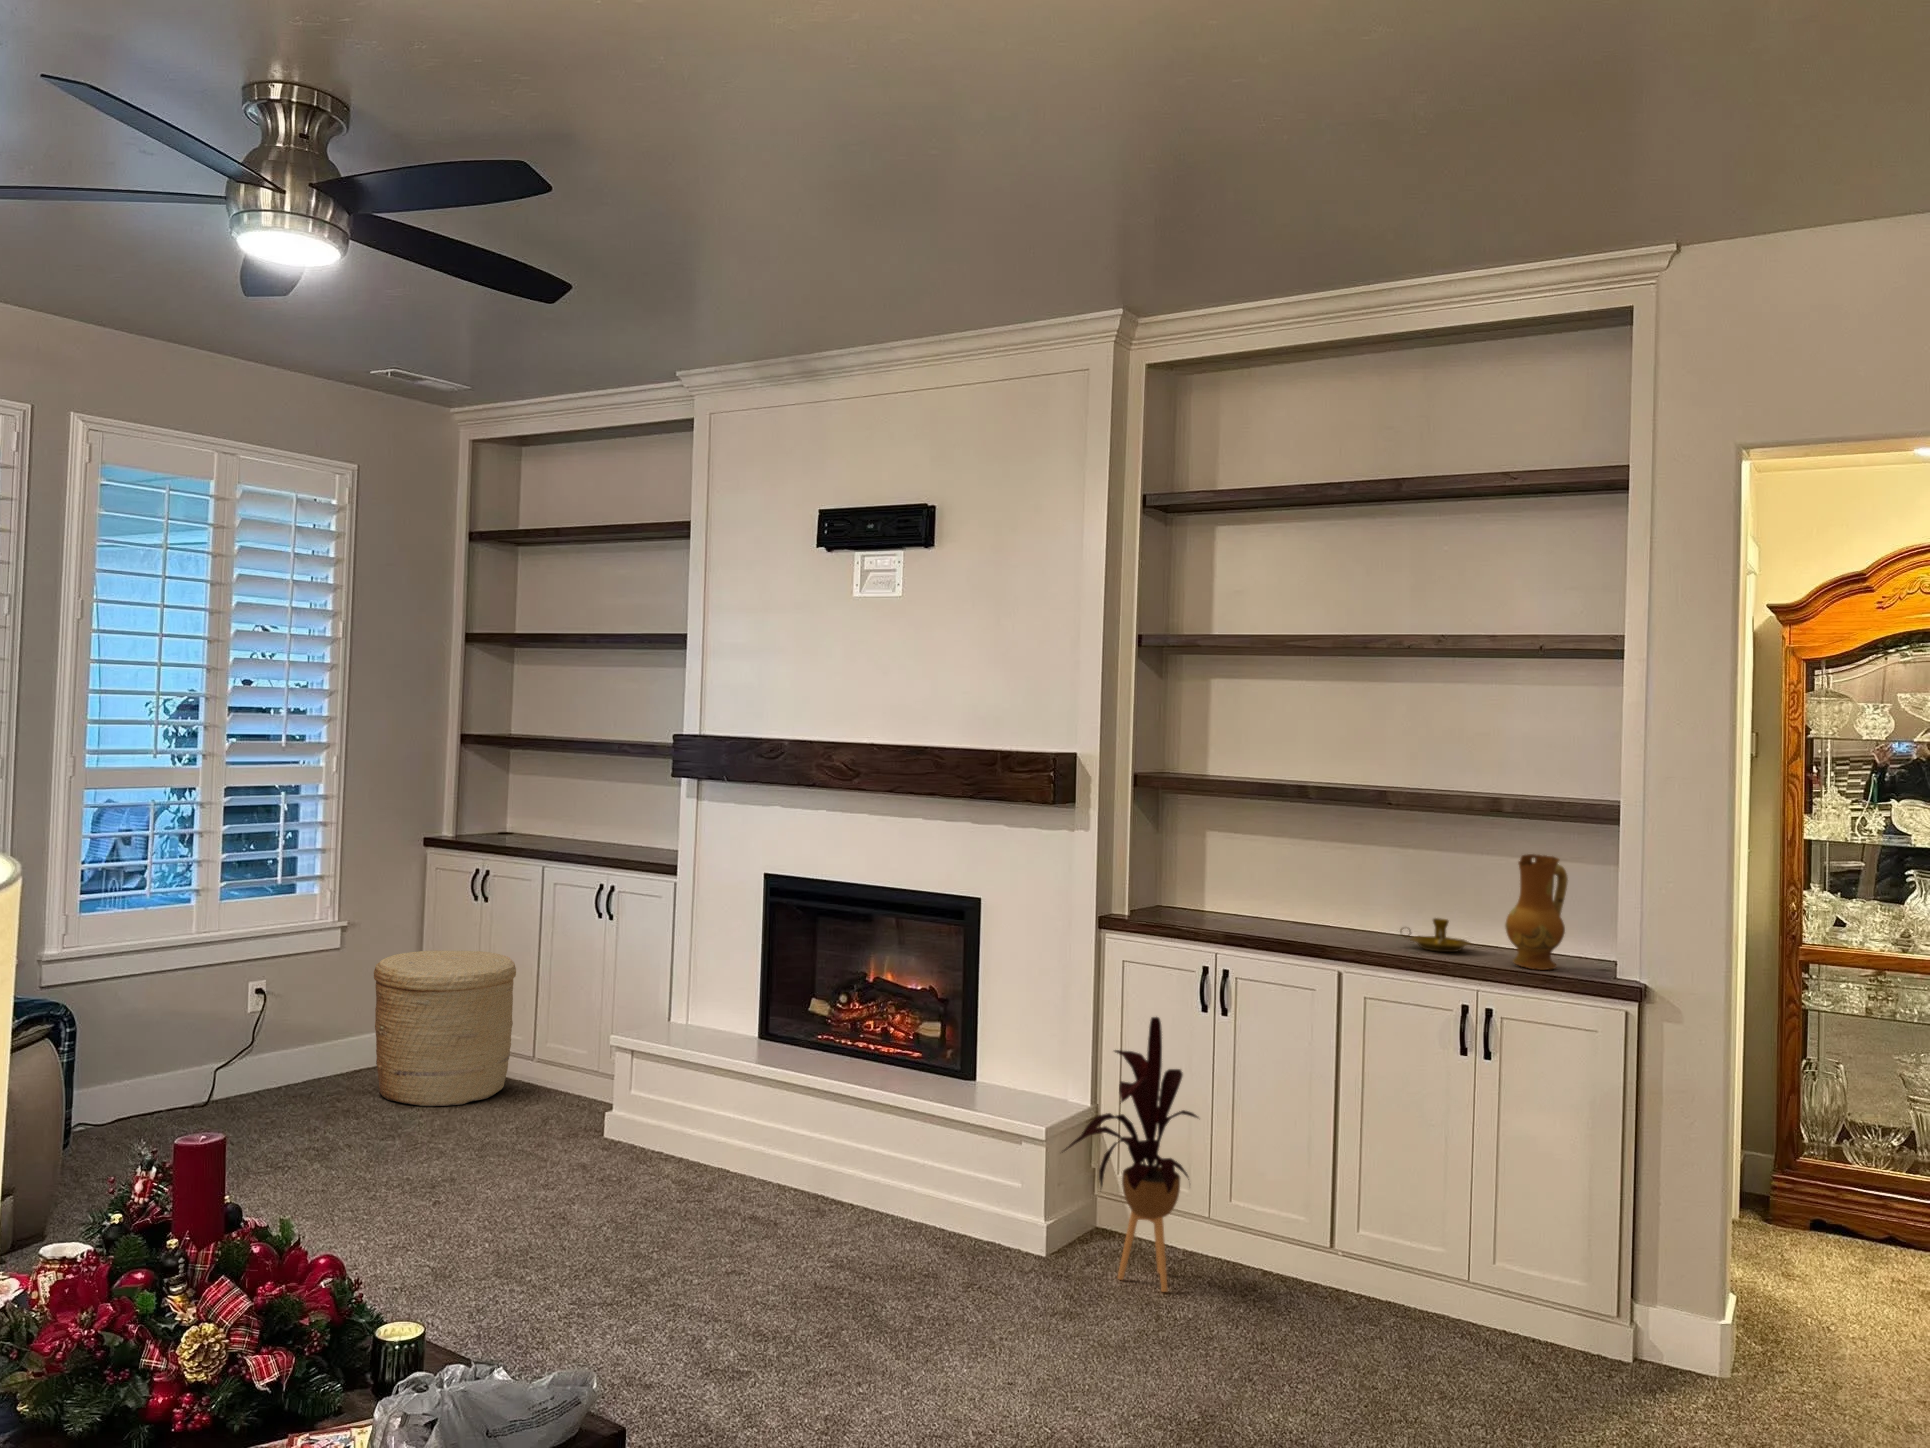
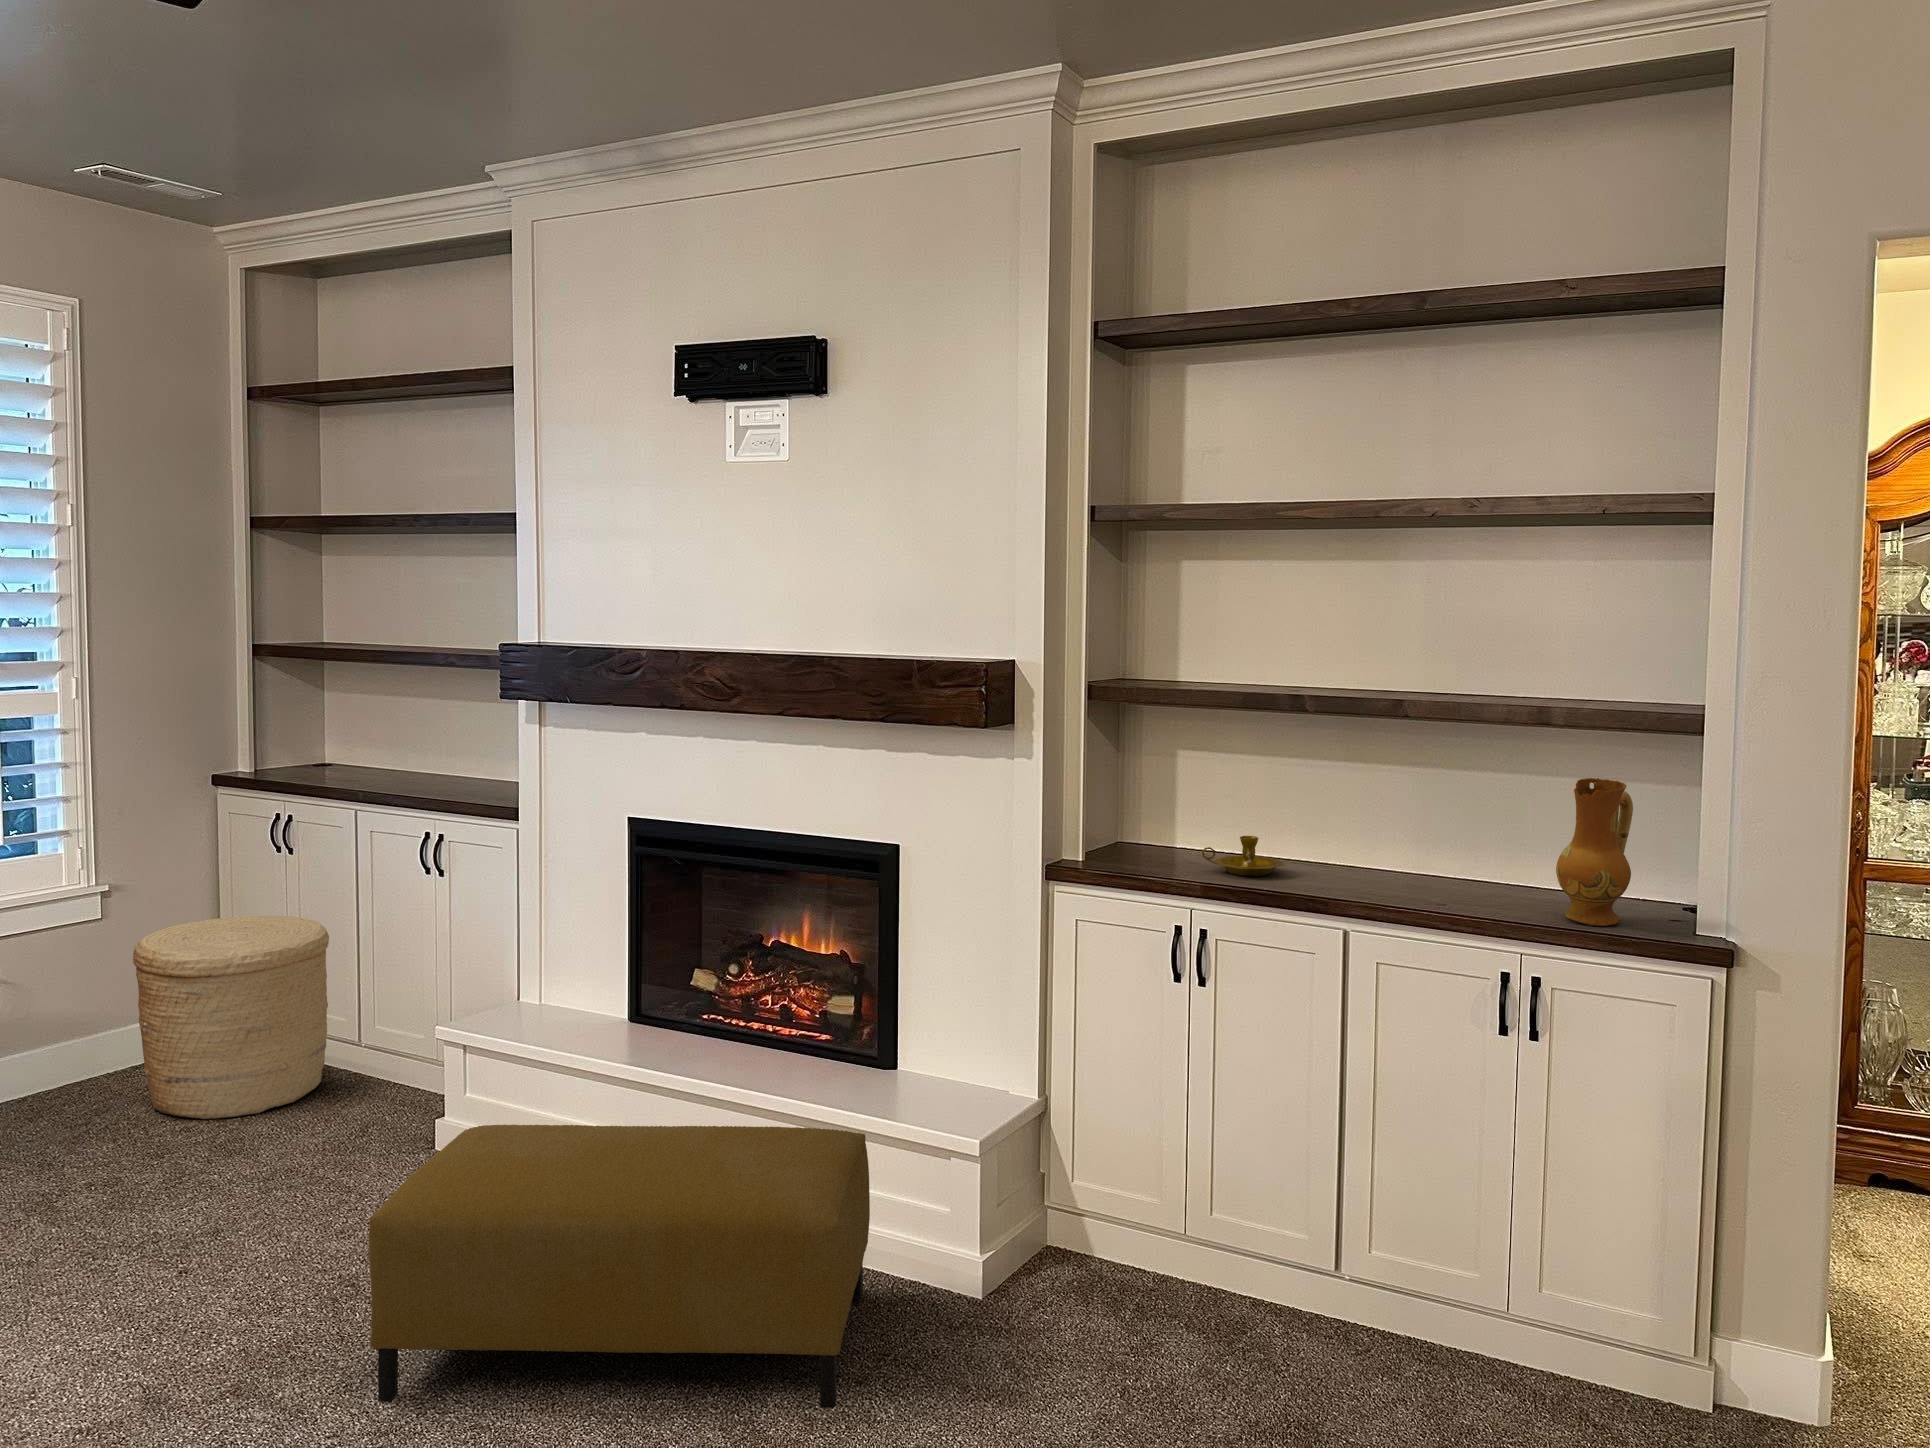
candlestick: present [1400,918,1471,952] -> present [1202,836,1284,876]
house plant: present [1064,1017,1198,1292] -> none [997,1004,1176,1346]
ottoman: none [597,1096,958,1312] -> present [369,1125,870,1408]

